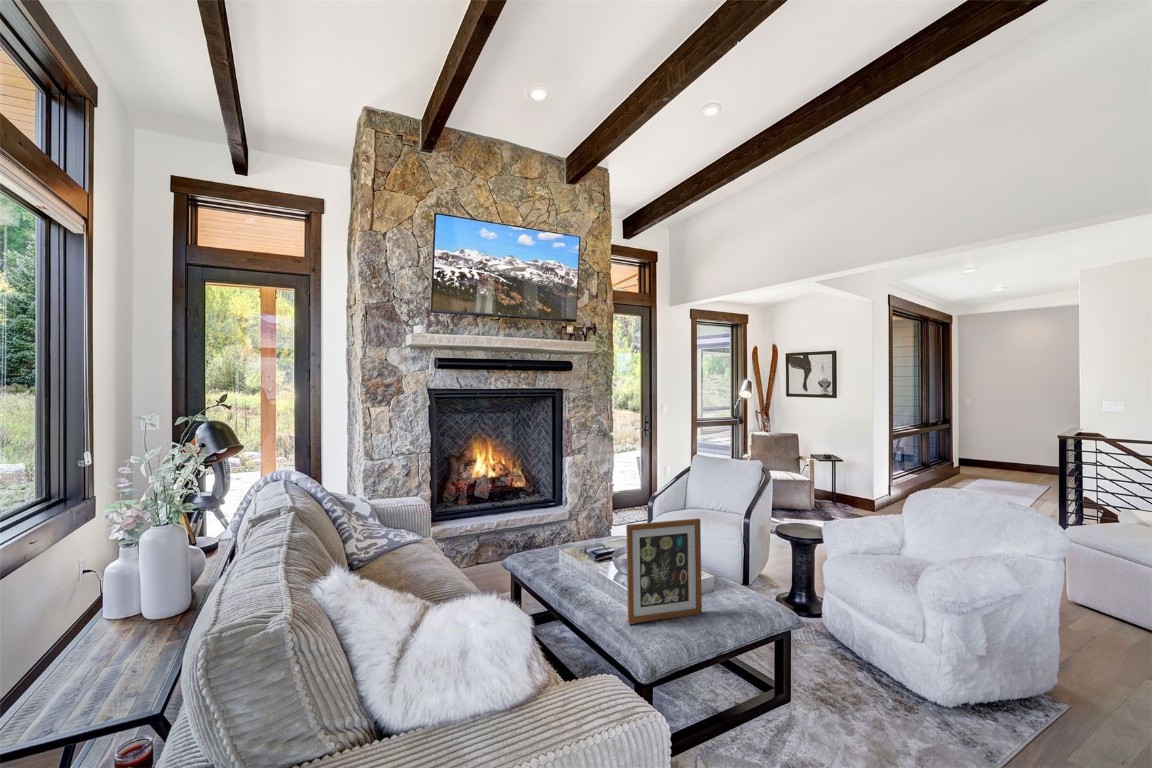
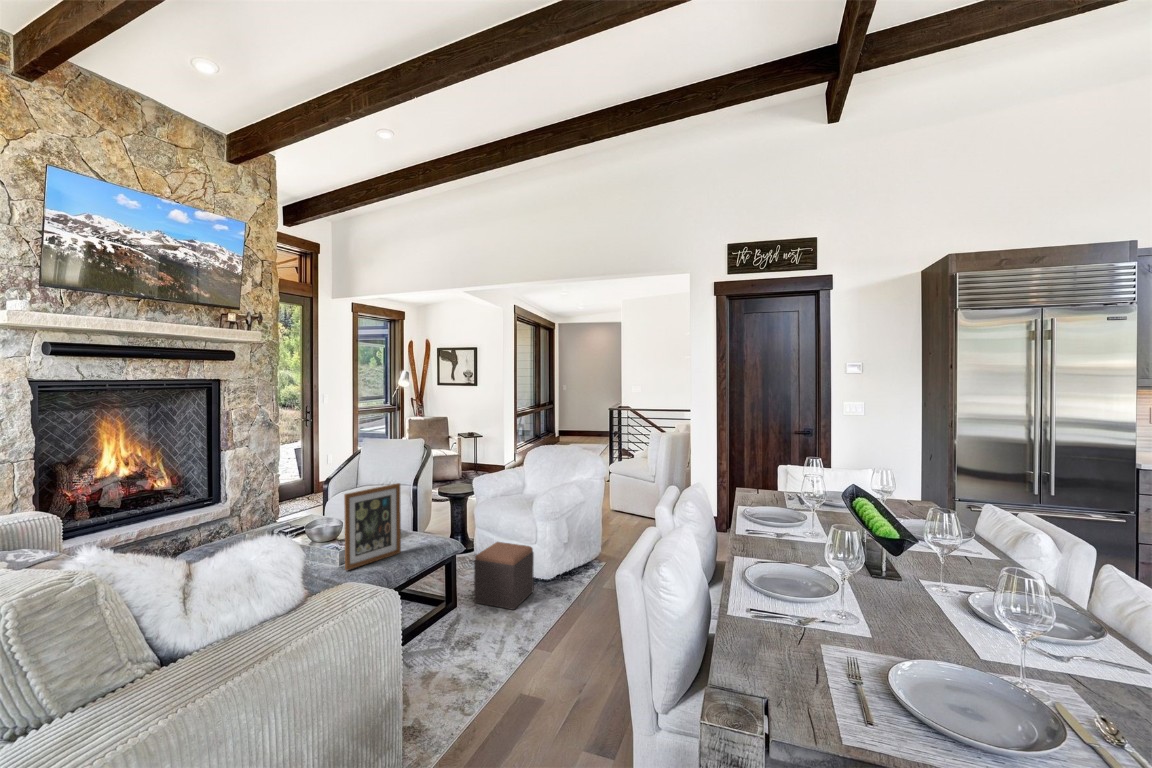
footstool: none [815,622,921,748] -> present [474,542,534,610]

